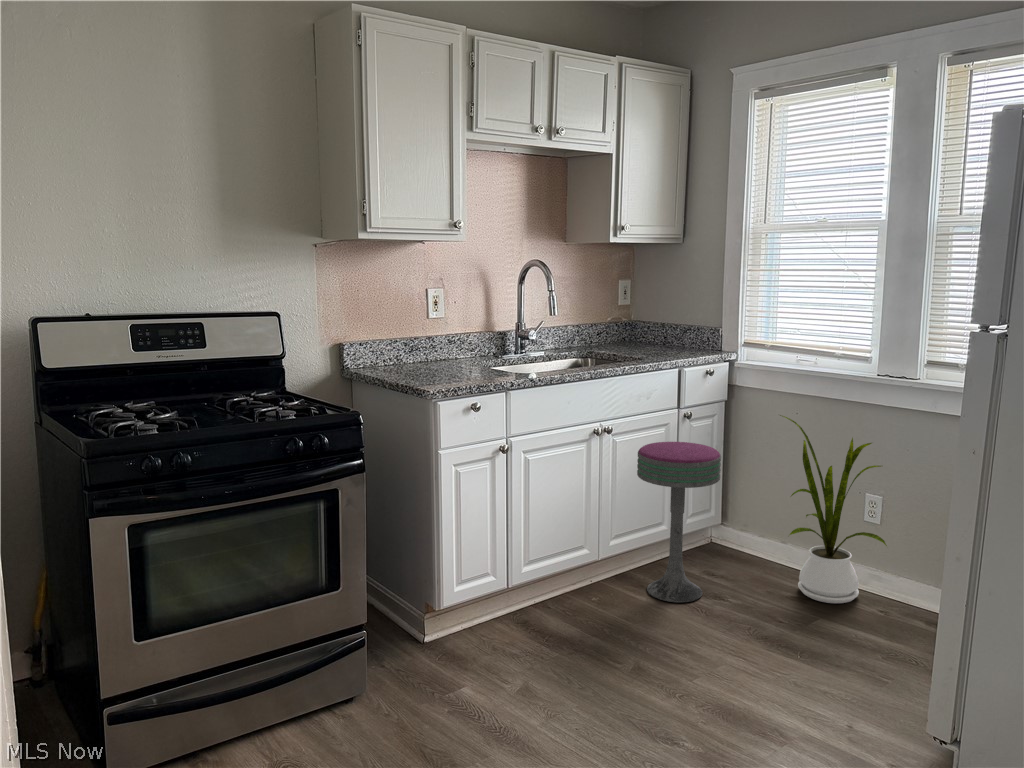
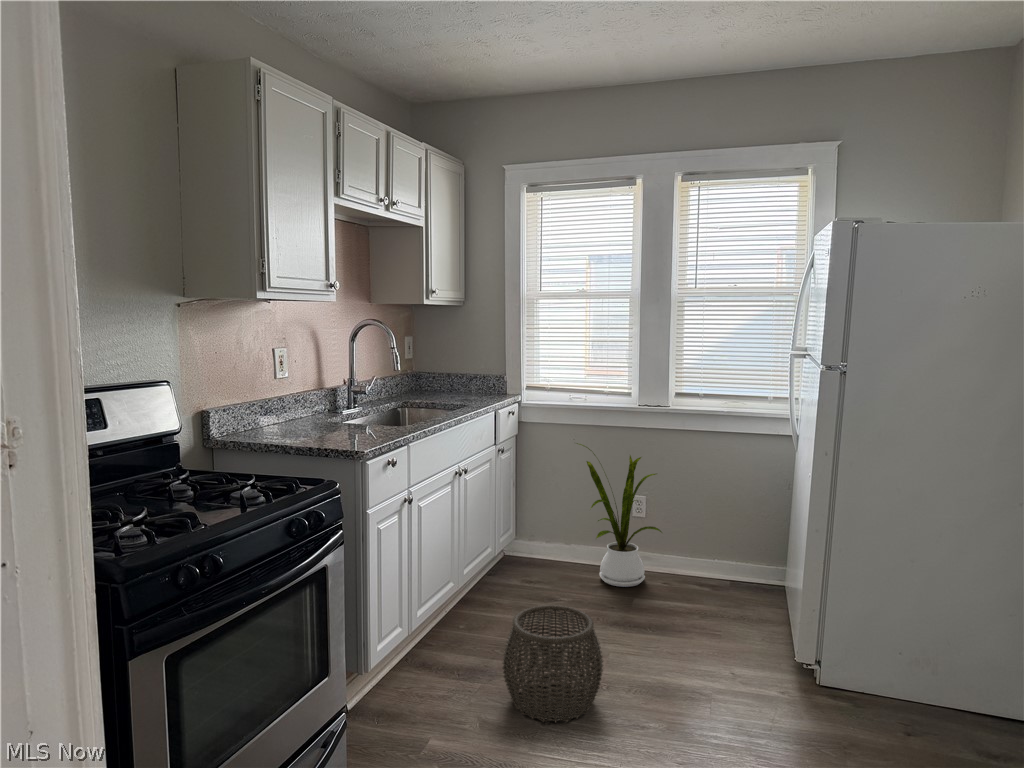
bar stool: present [637,442,721,602] -> none [483,474,553,613]
woven basket: none [560,586,674,716] -> present [503,605,603,723]

